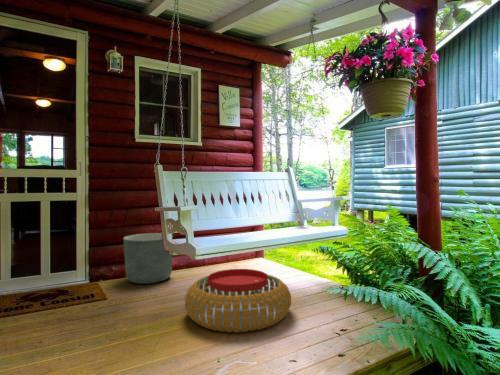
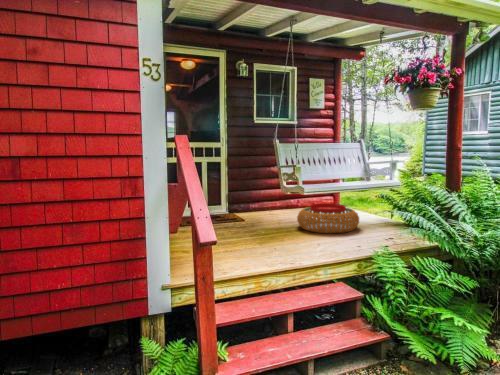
planter: present [124,233,173,284] -> none [250,184,280,215]

